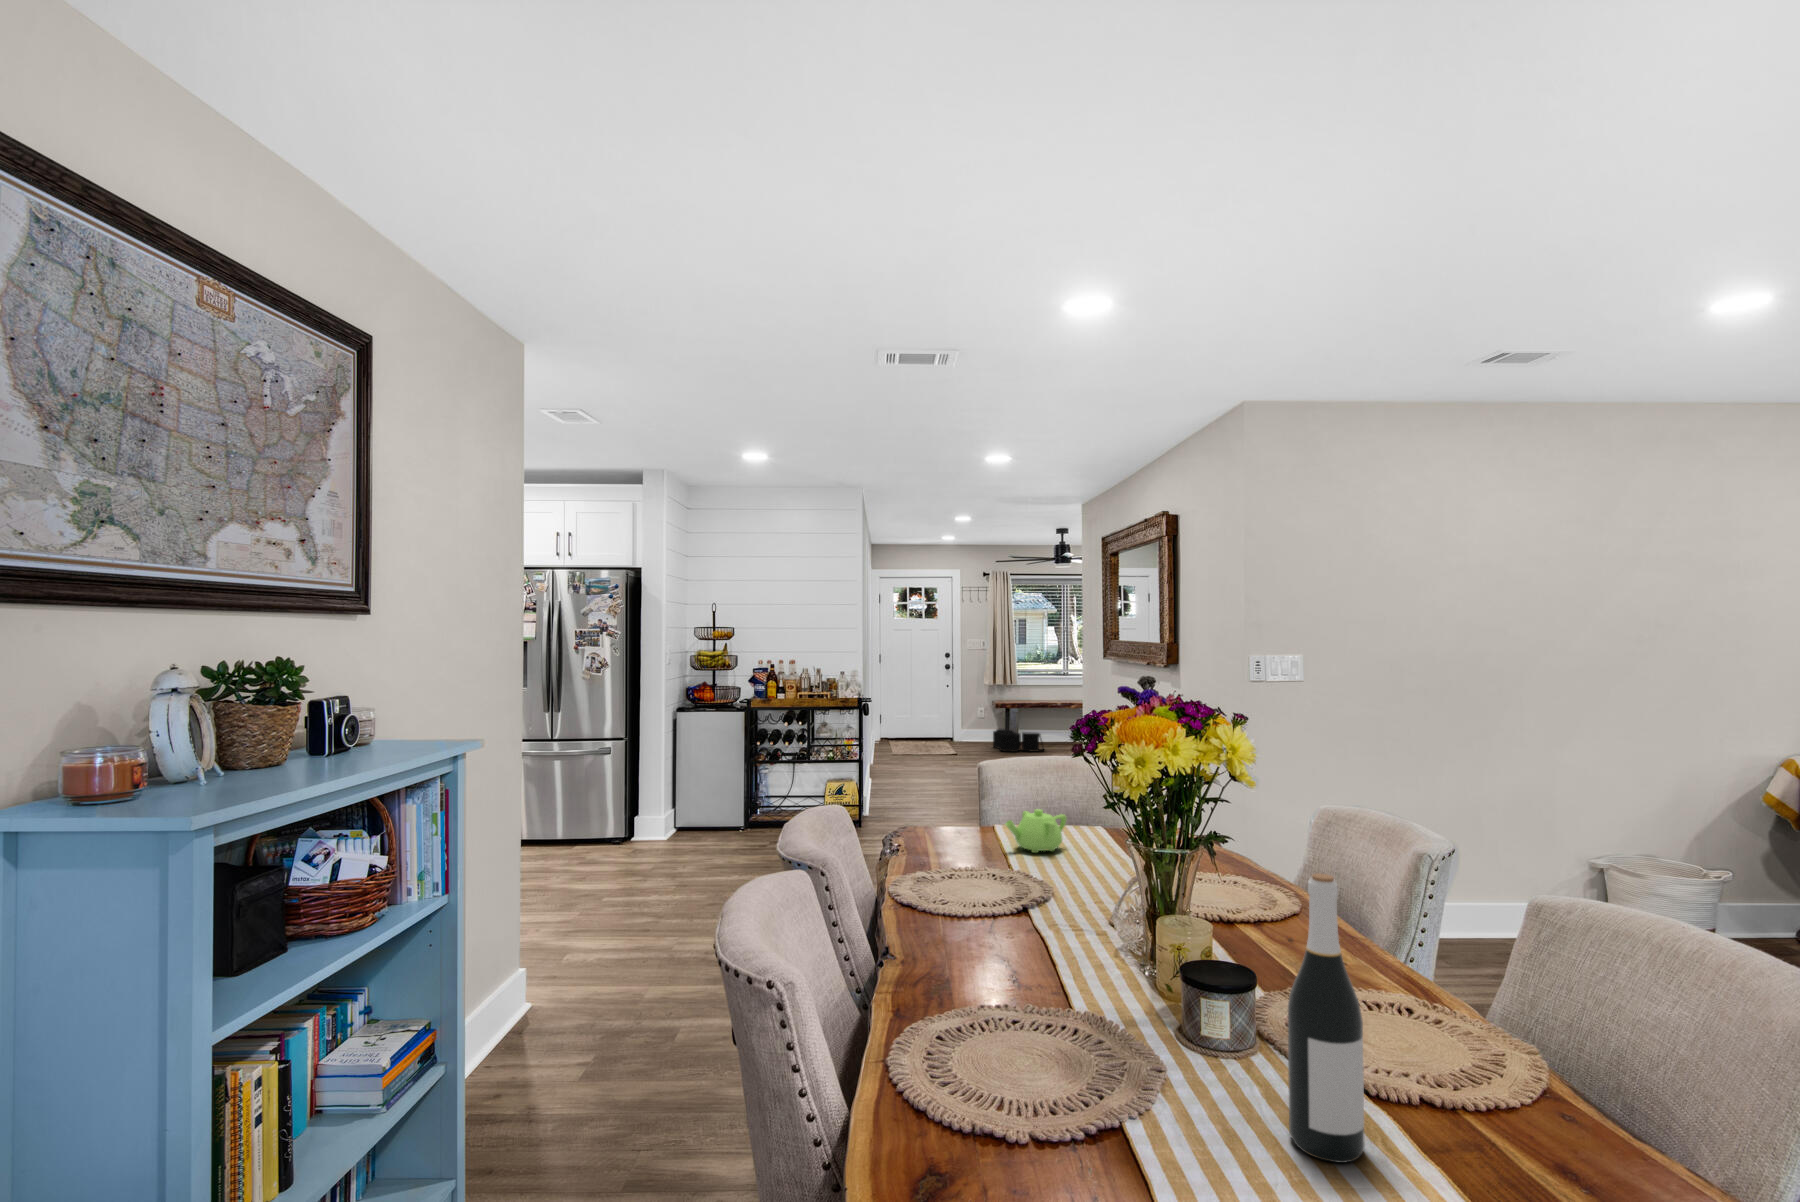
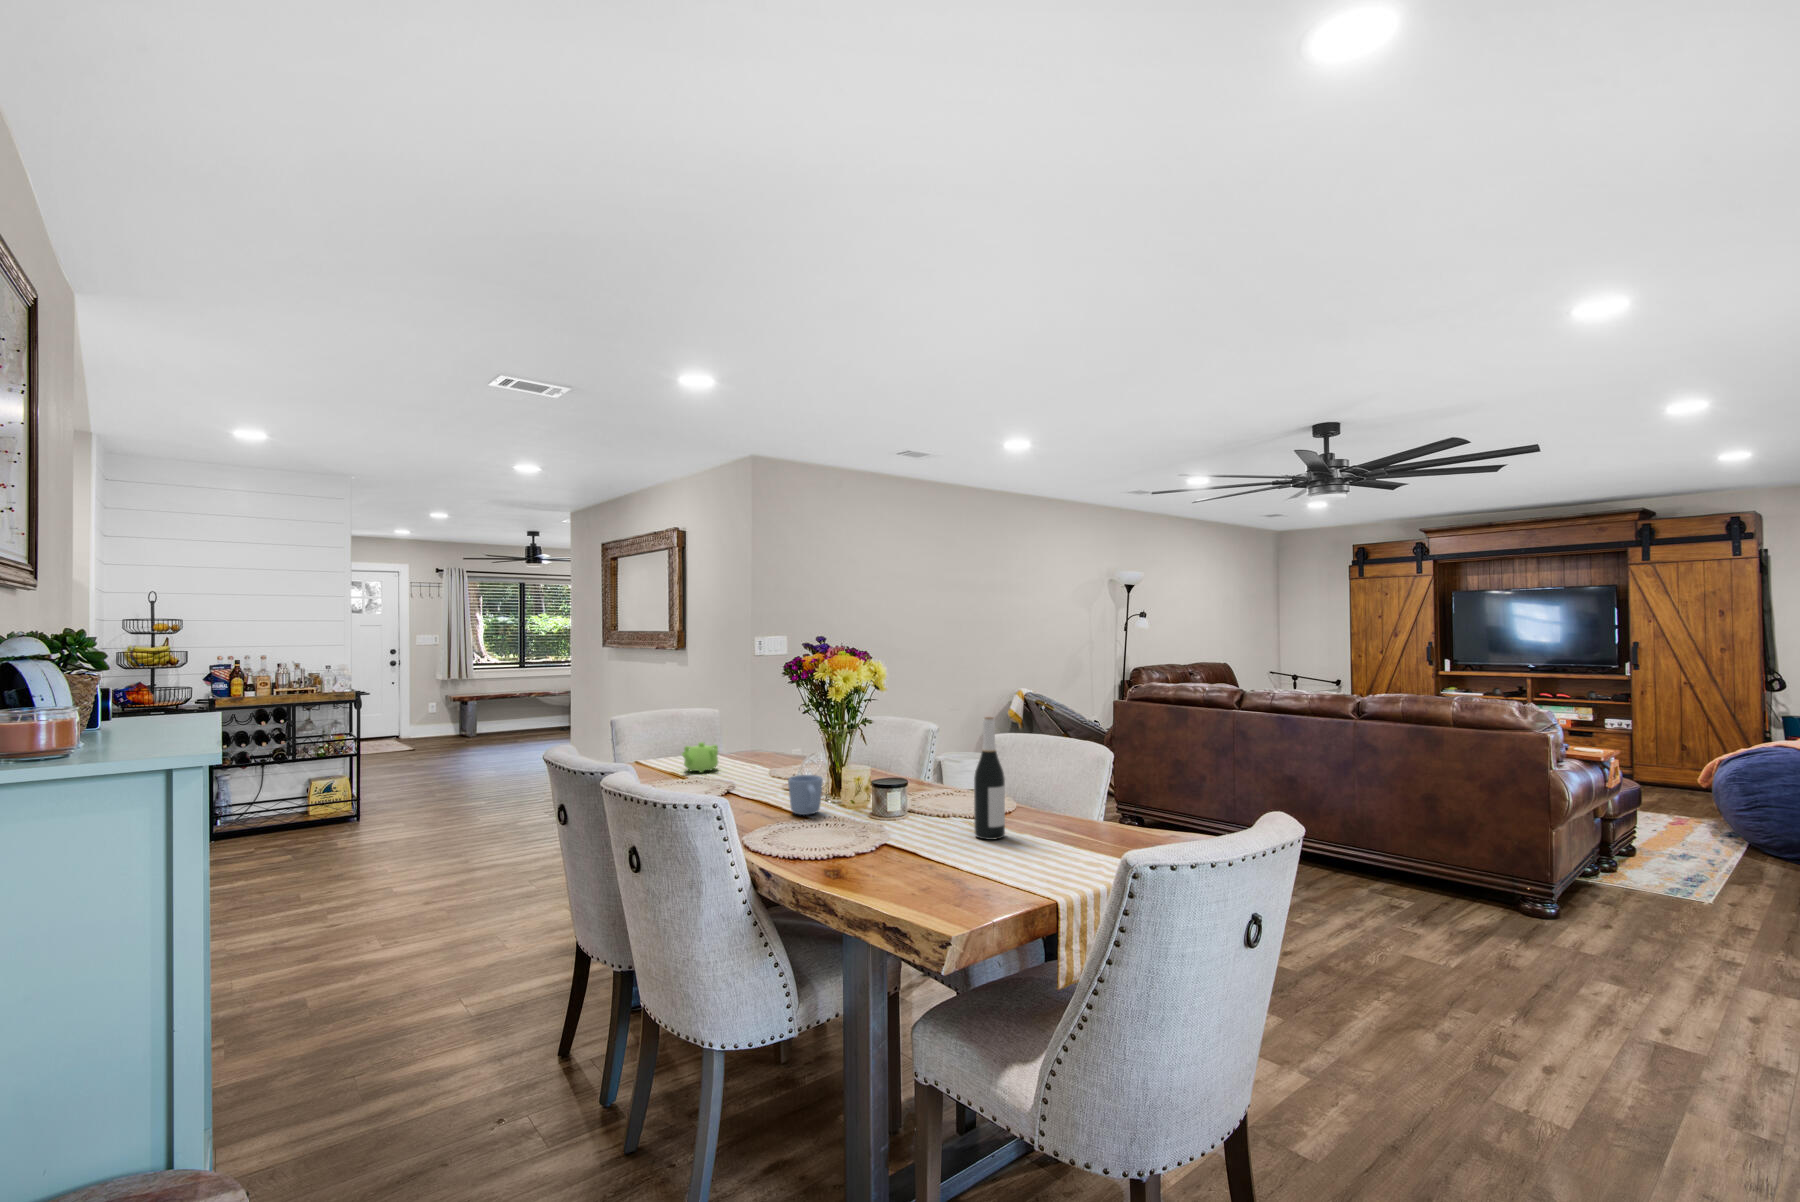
storage bin: present [993,729,1044,752] -> none [448,720,505,741]
mug: none [1031,901,1090,973] -> present [788,775,823,815]

